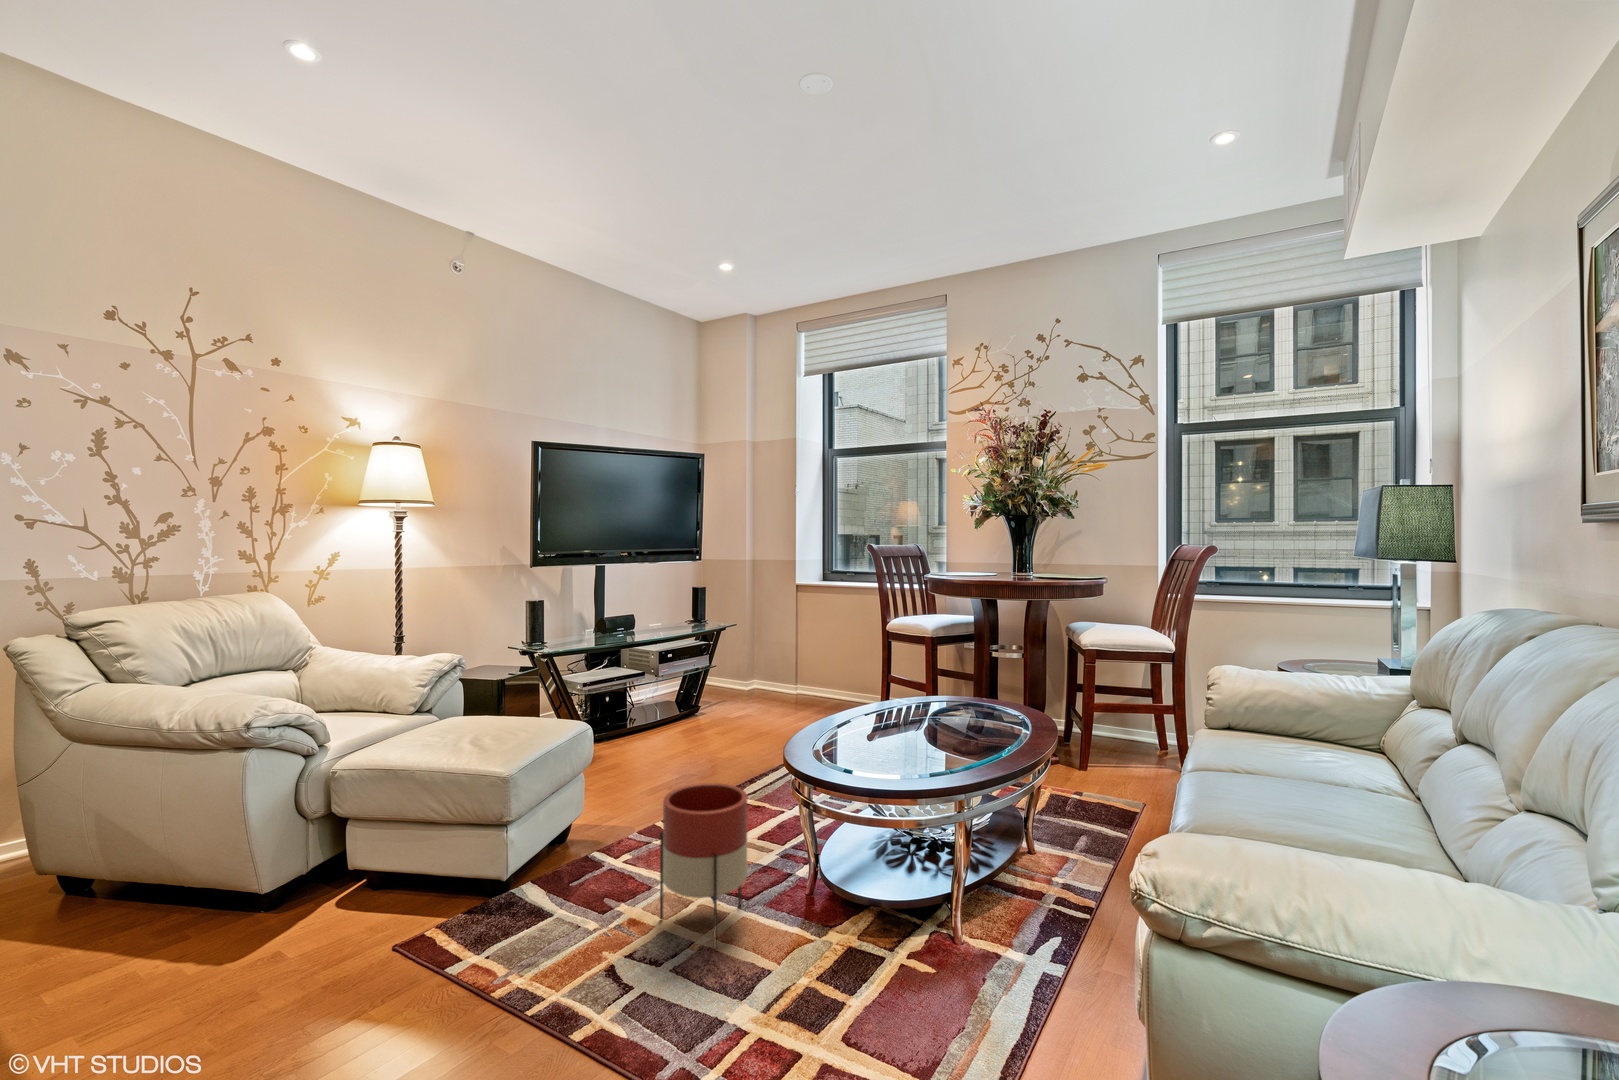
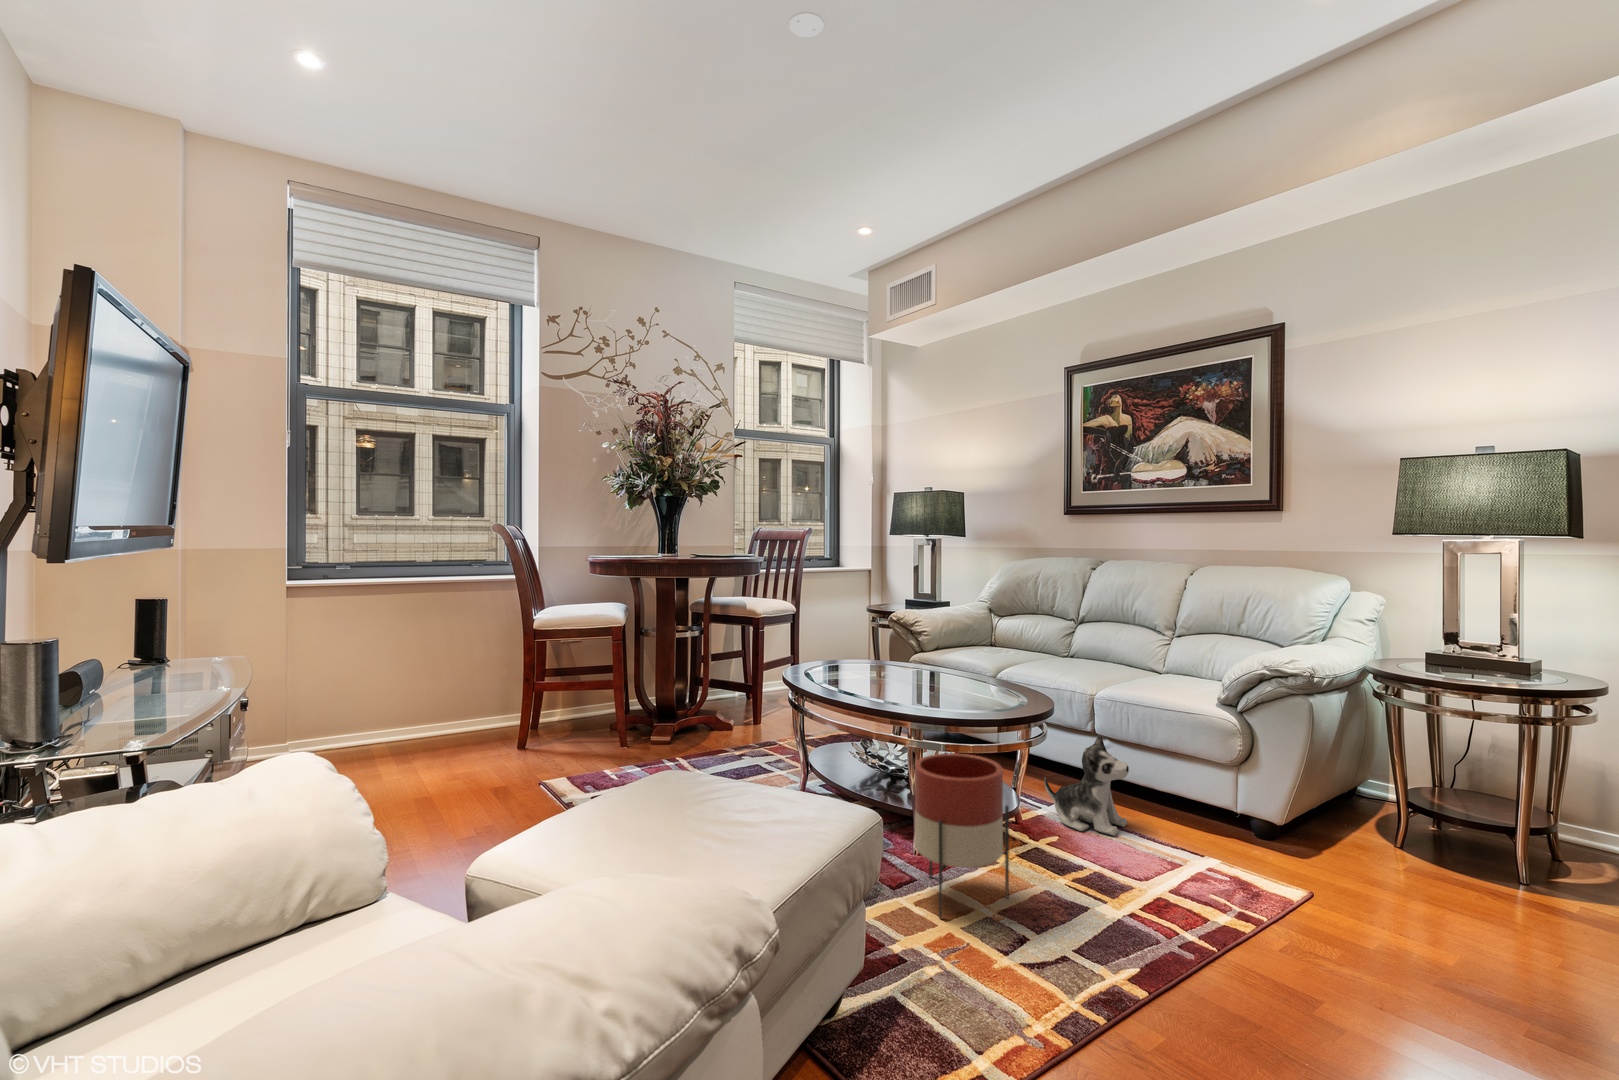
plush toy: none [924,876,1008,1029] -> present [1044,735,1129,836]

